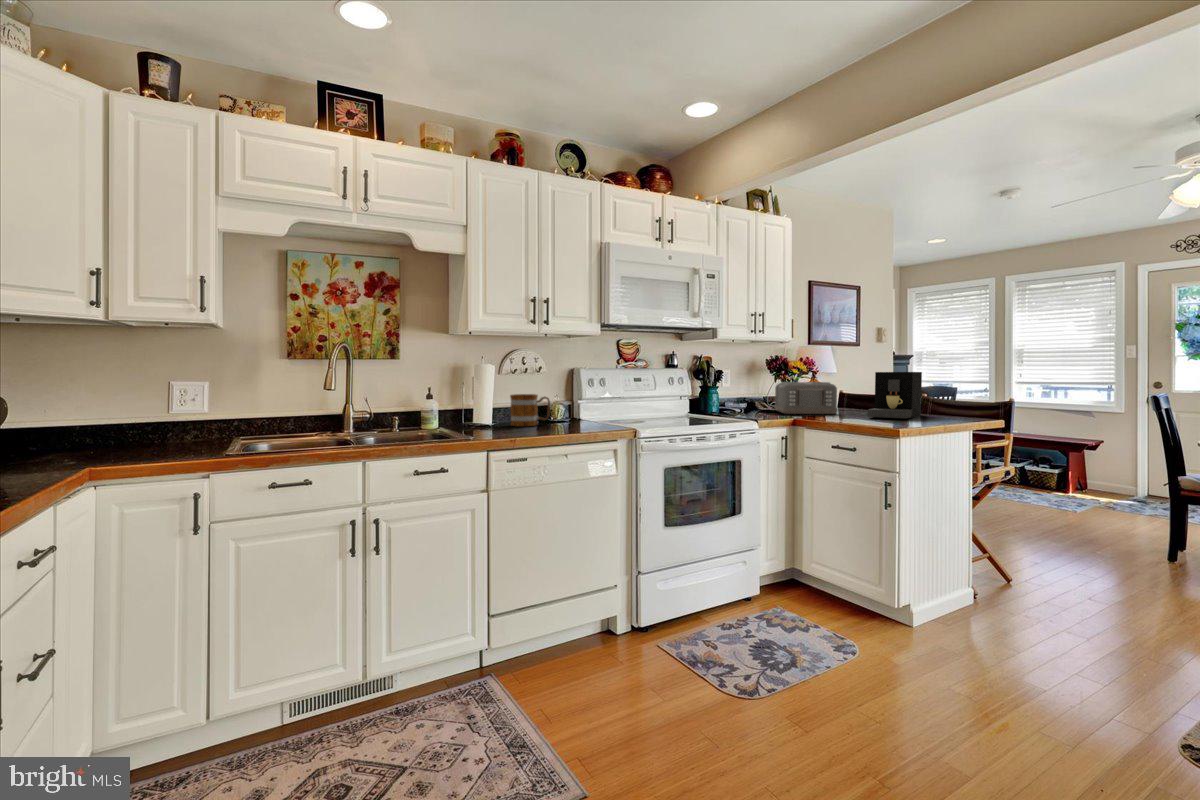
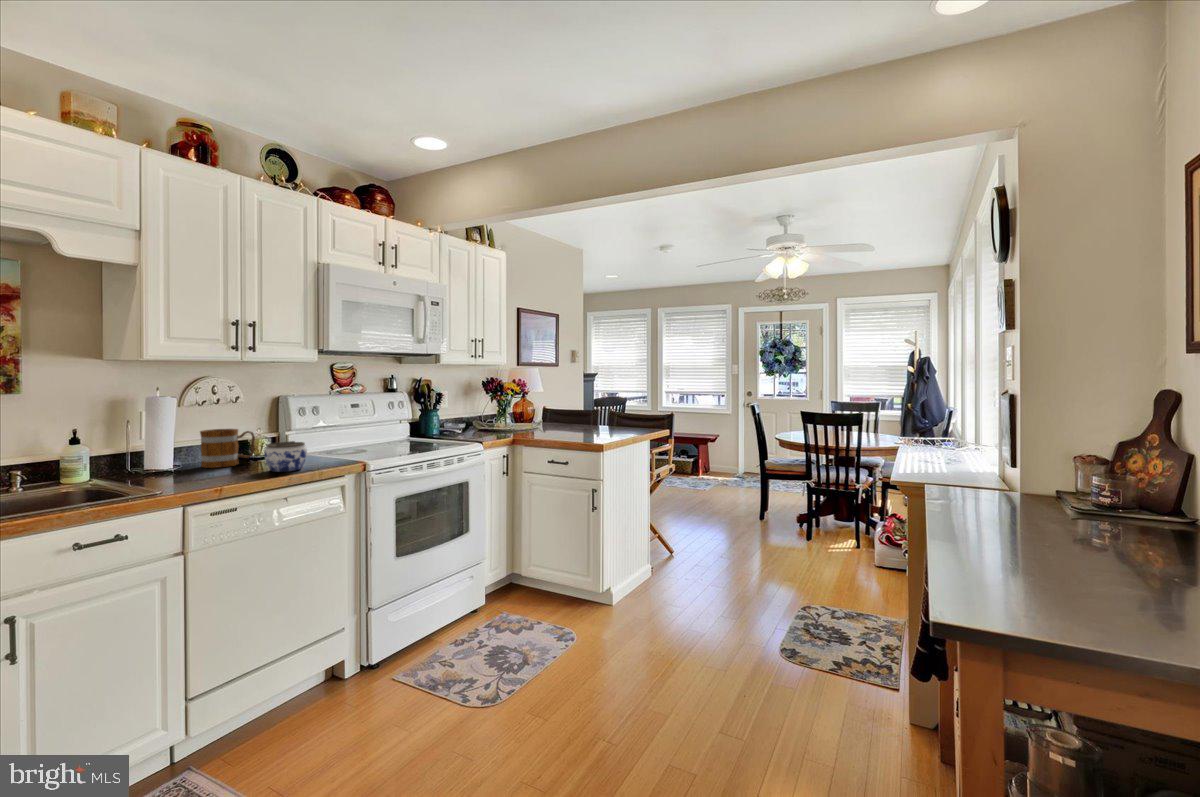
coffee maker: present [868,372,922,418] -> none [572,394,611,434]
toaster: present [774,382,837,414] -> none [492,402,547,433]
jar: none [553,405,587,432] -> present [264,441,307,472]

